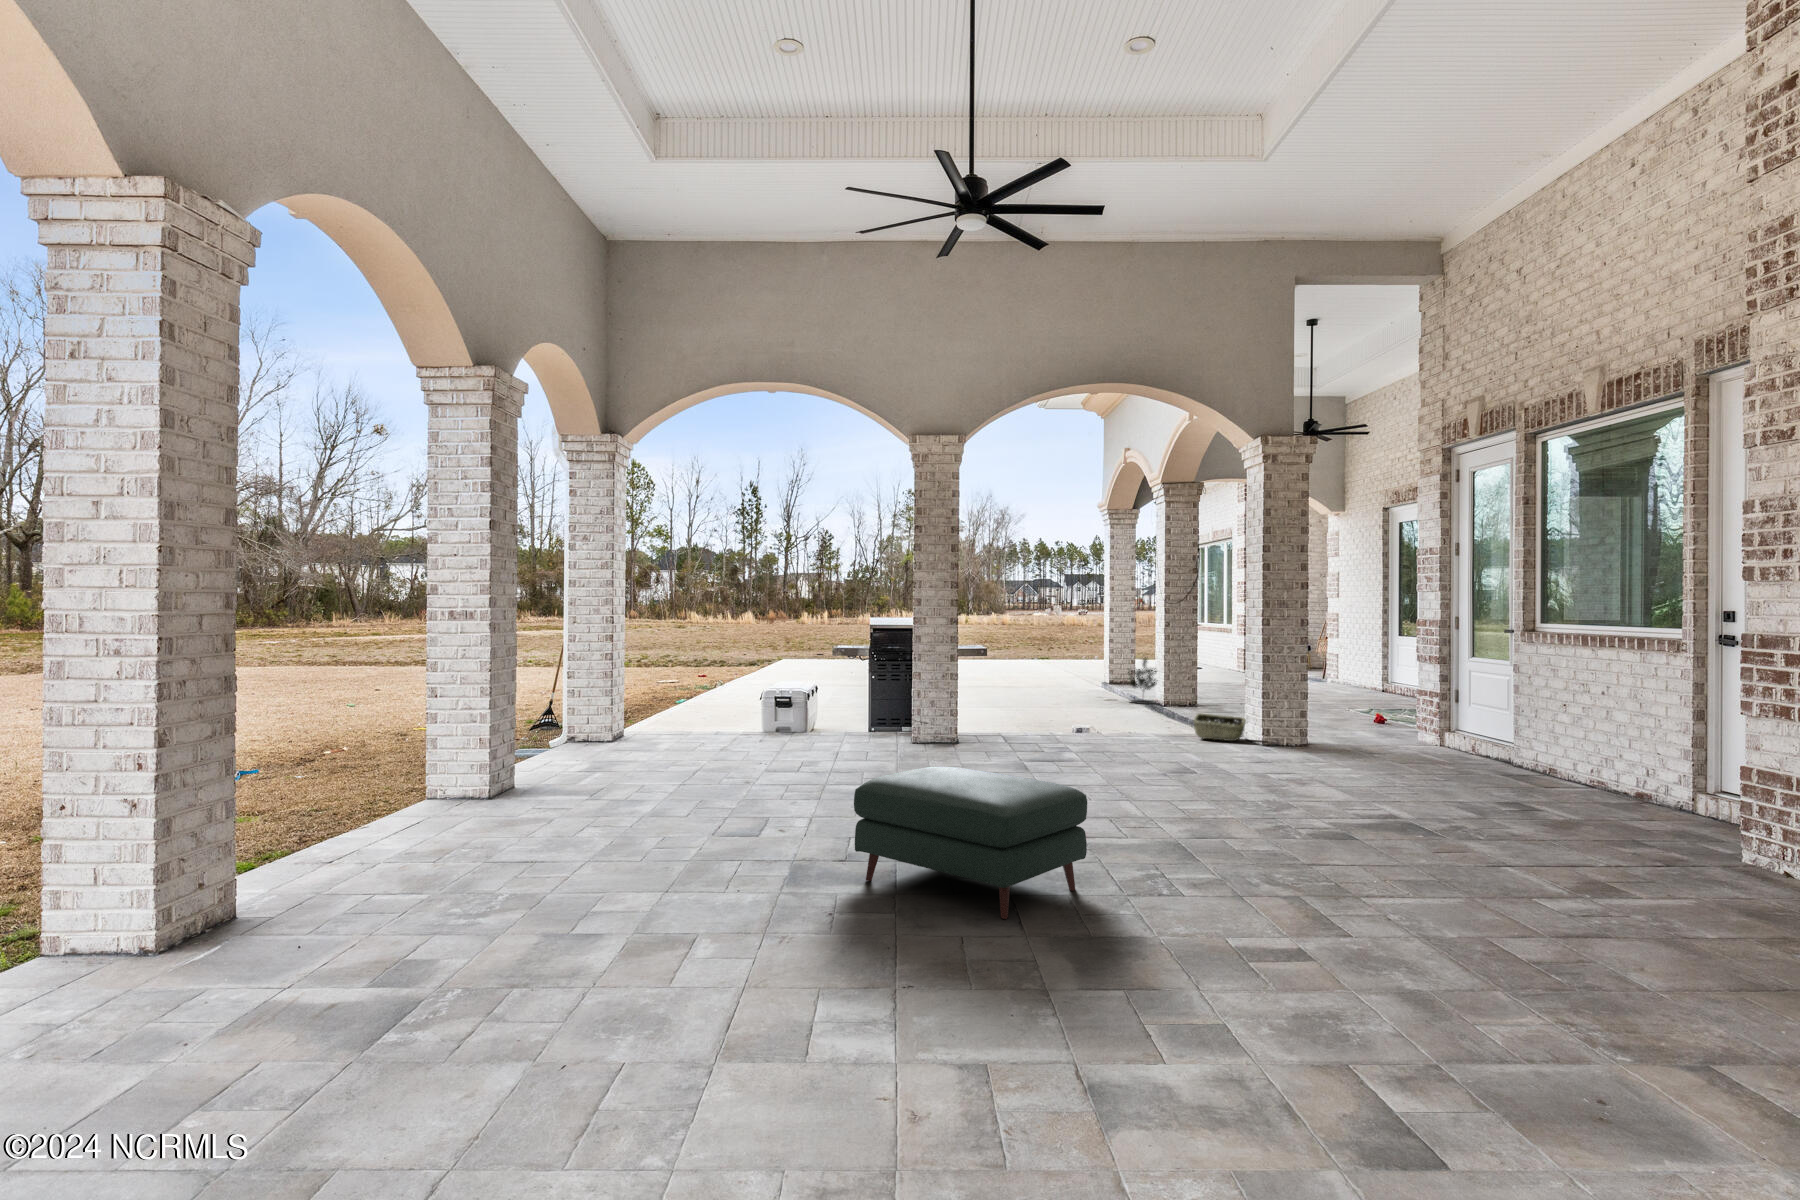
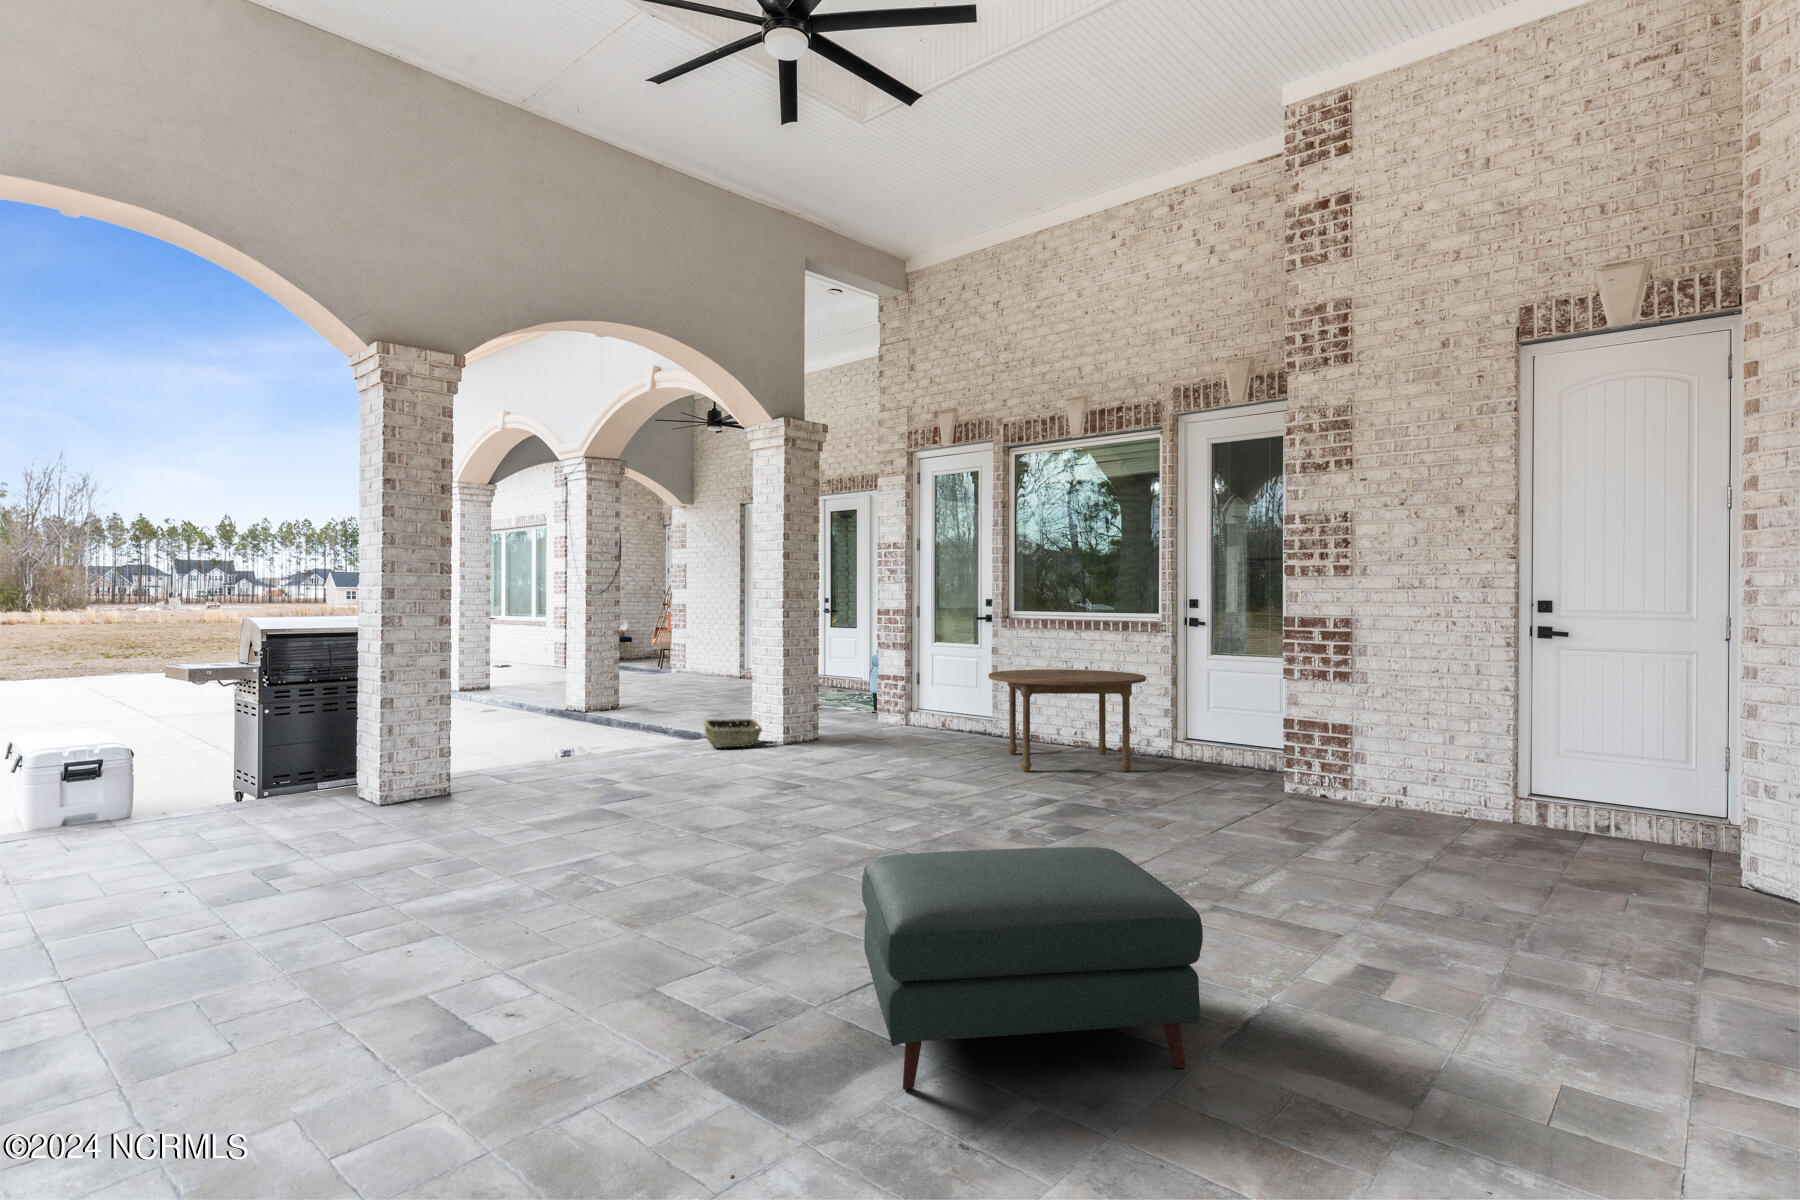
potted tree: present [1128,657,1157,704] -> none [525,653,568,714]
dining table: none [1427,688,1641,814] -> present [988,669,1146,772]

